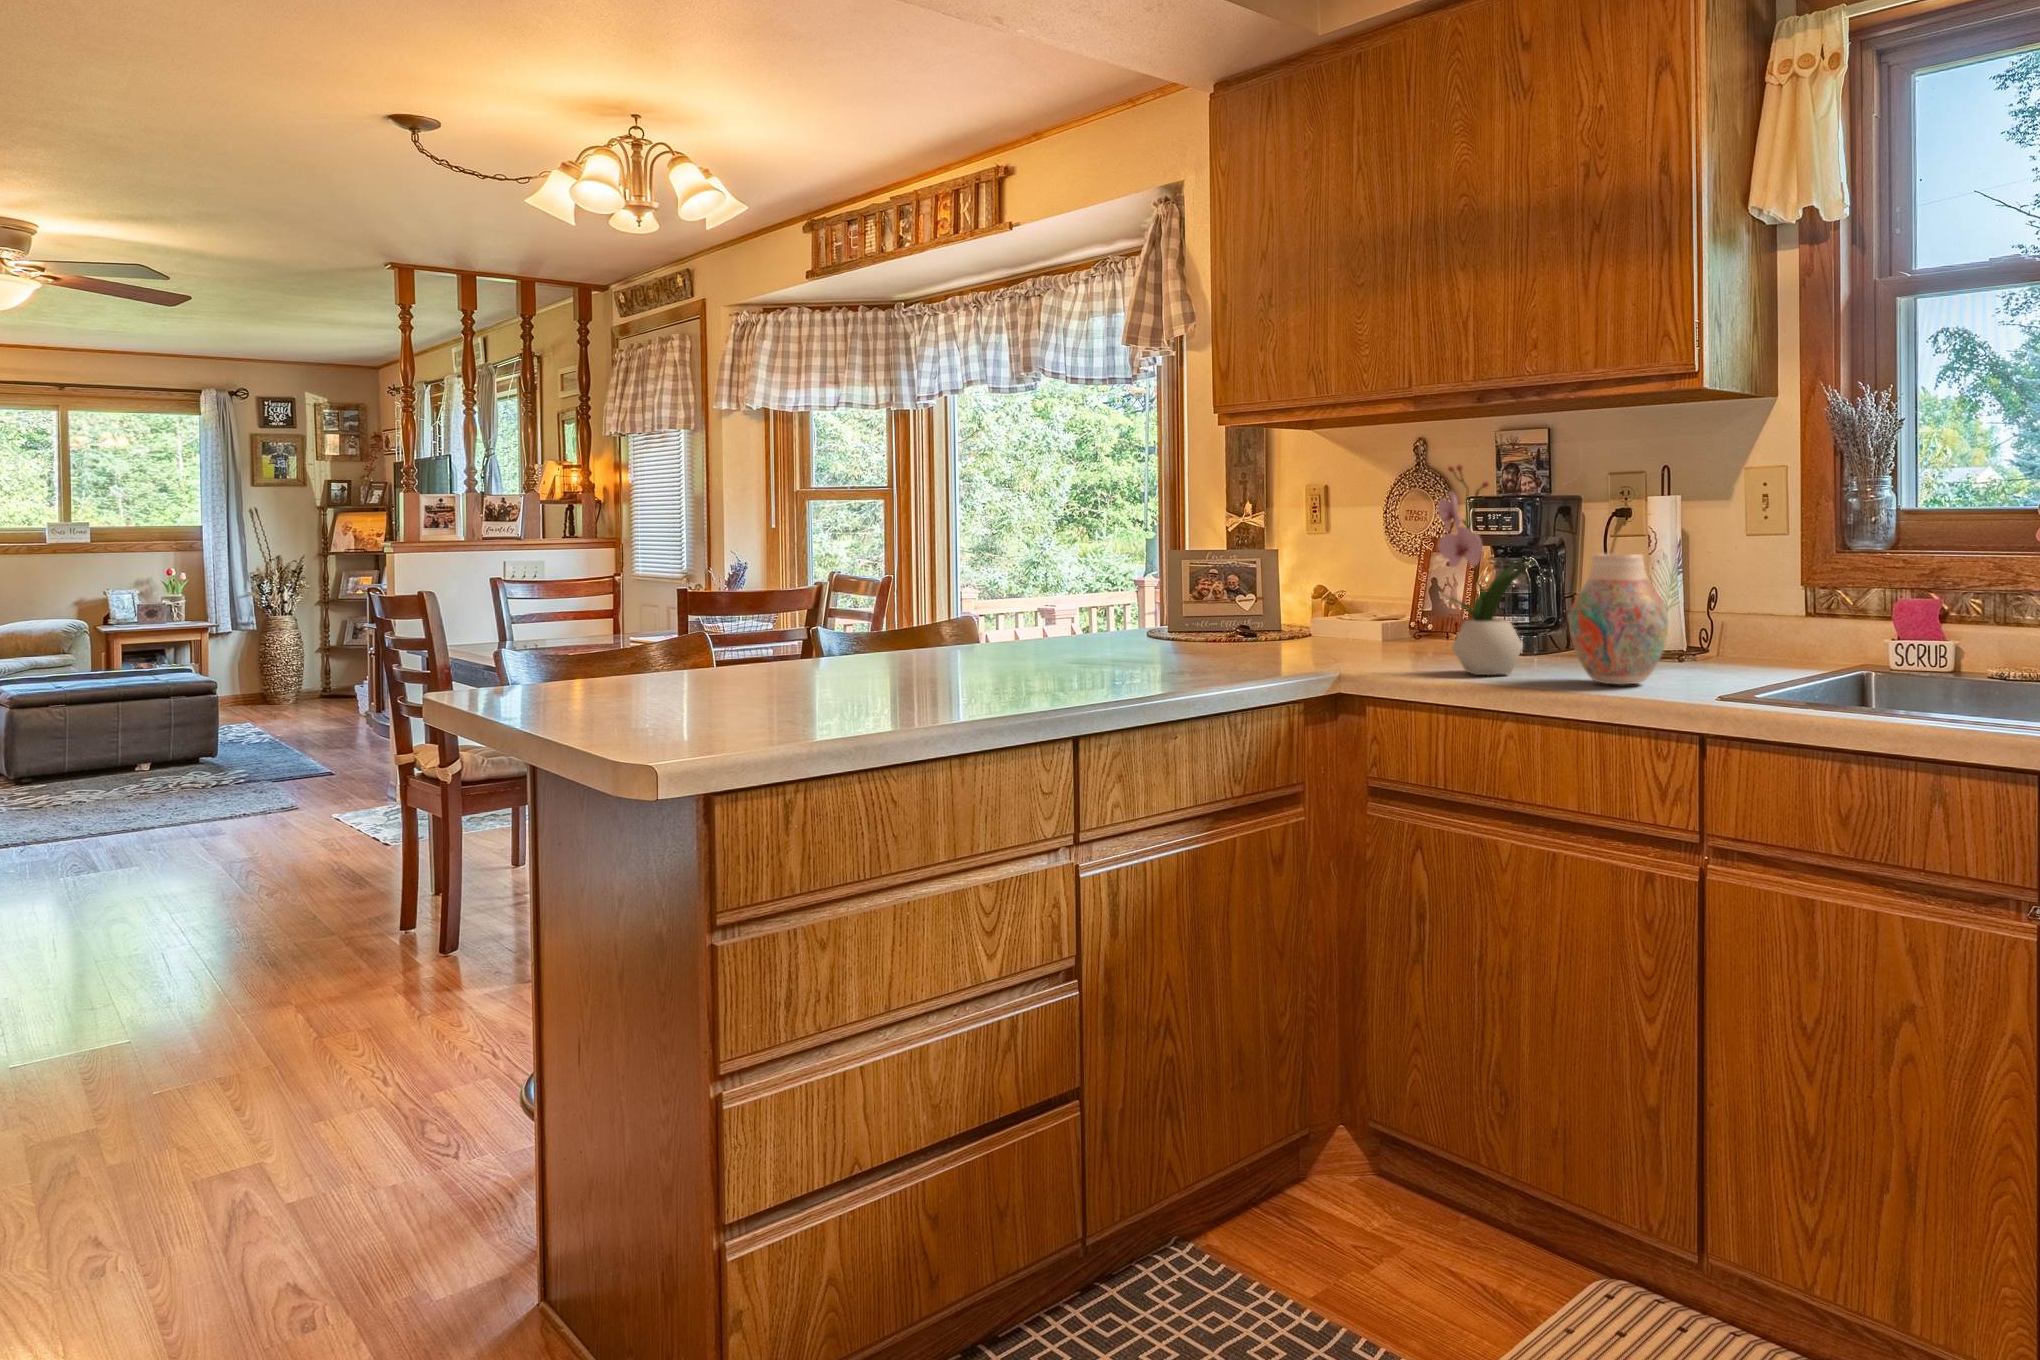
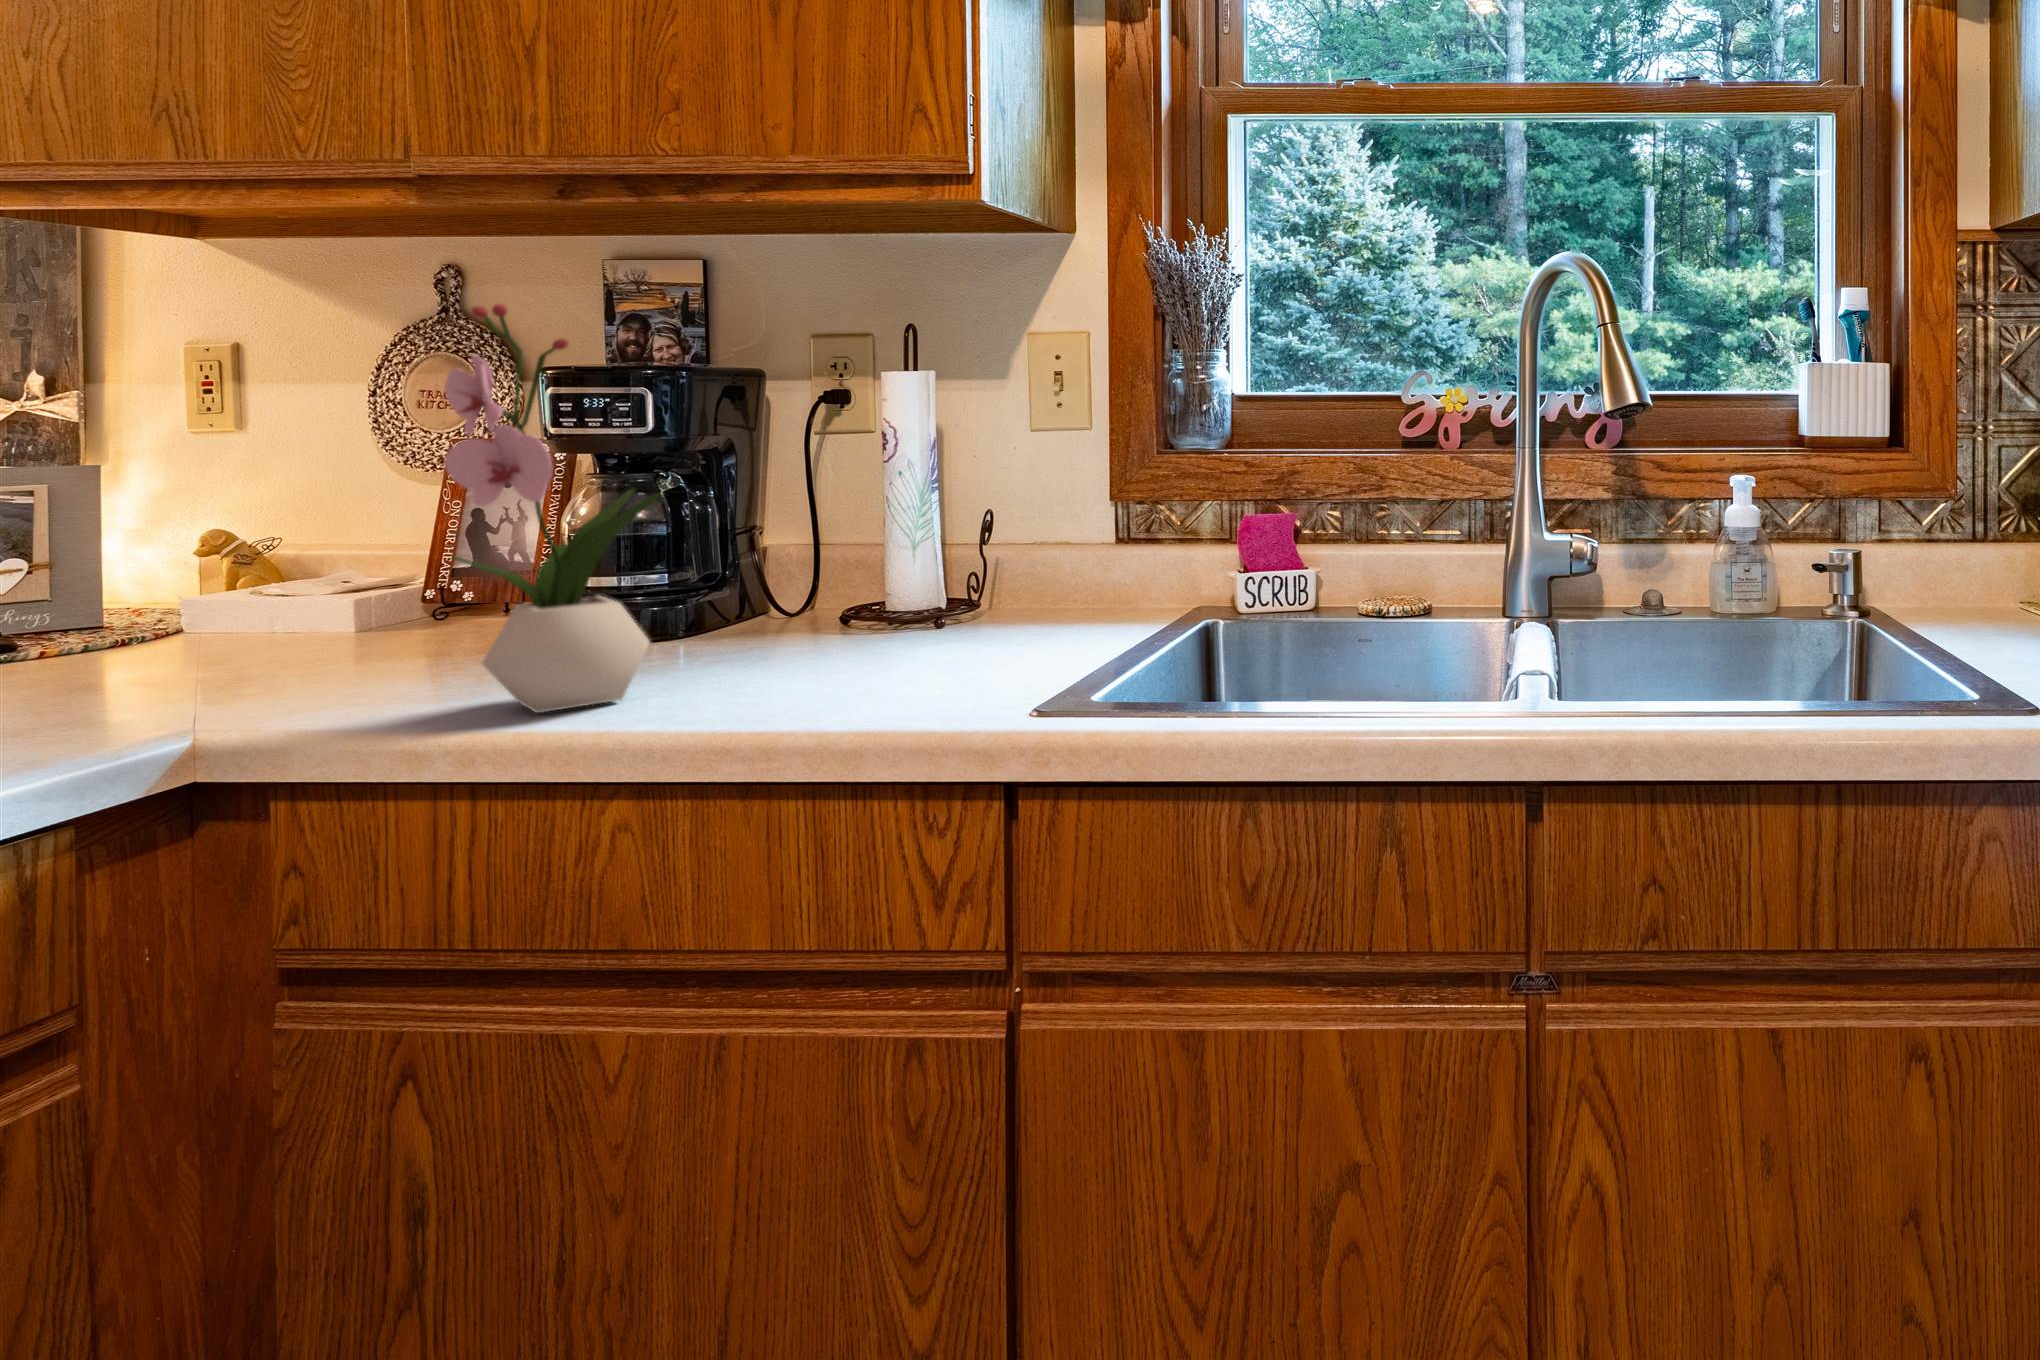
vase: present [1569,554,1668,685] -> none [744,470,935,703]

